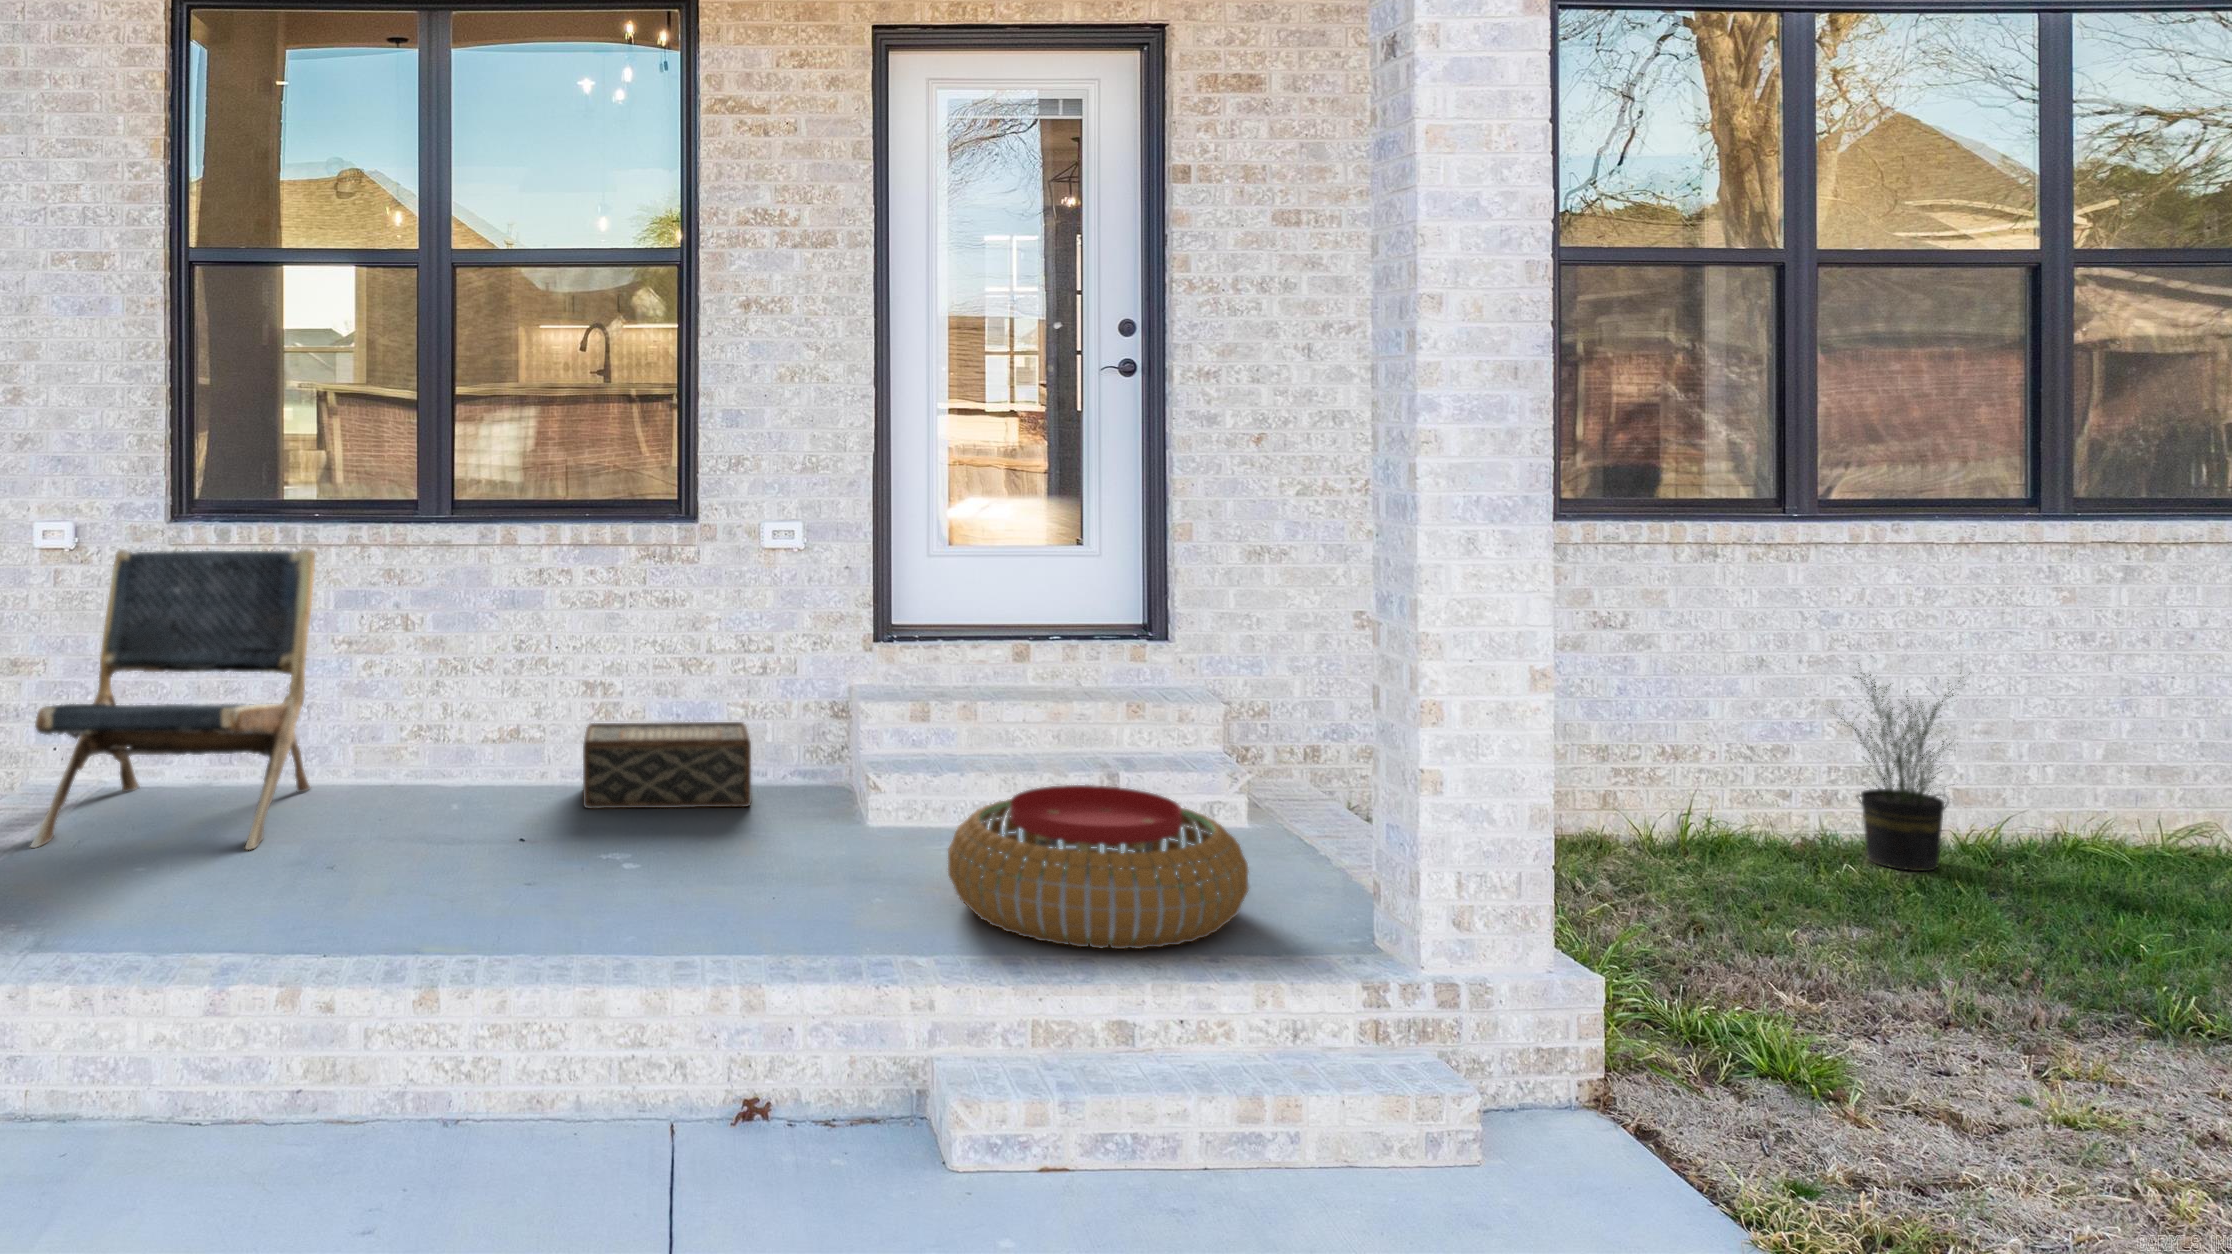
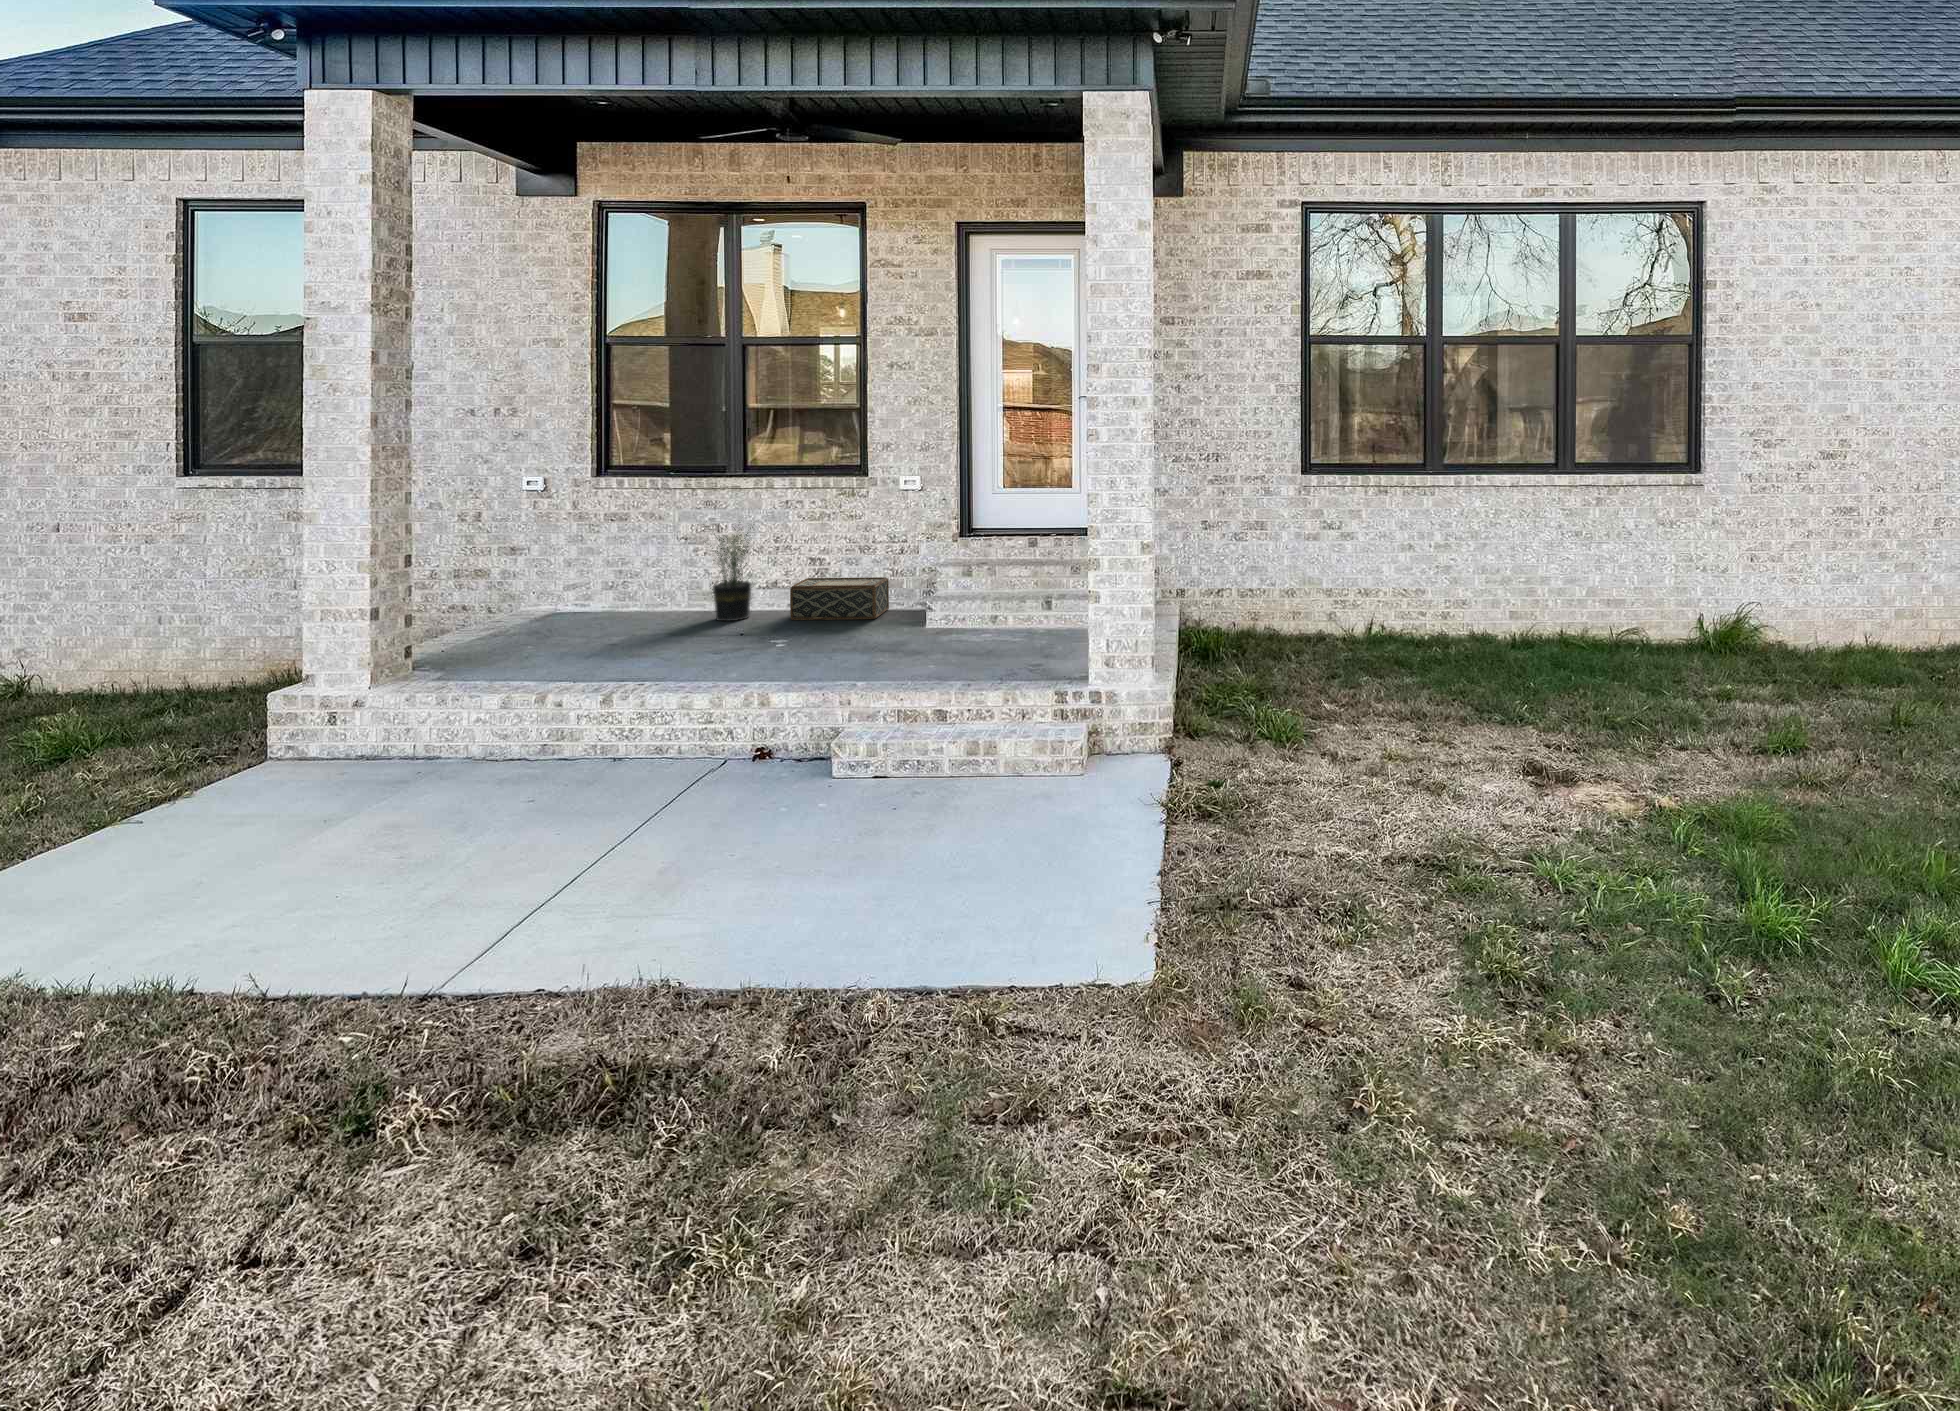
lounge chair: present [31,549,316,849] -> none [488,490,666,639]
potted plant: present [1833,663,1965,871] -> present [705,522,753,621]
pouf: present [948,785,1249,949] -> none [896,605,1041,679]

